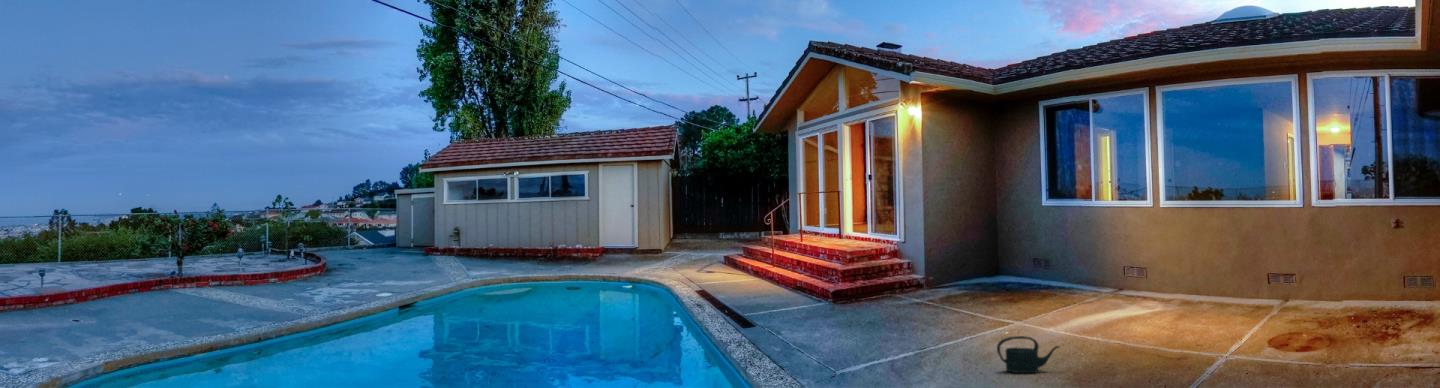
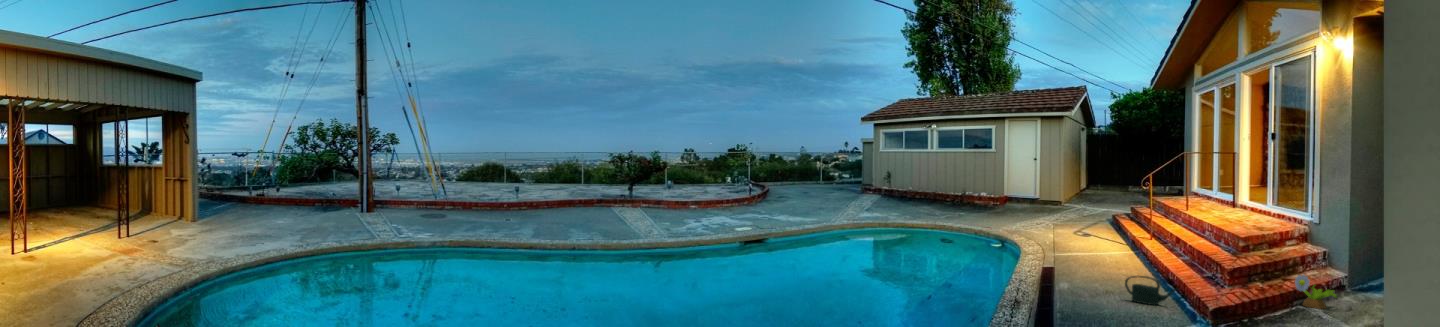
decorative plant: none [1068,303,1112,338] -> present [1295,275,1336,309]

